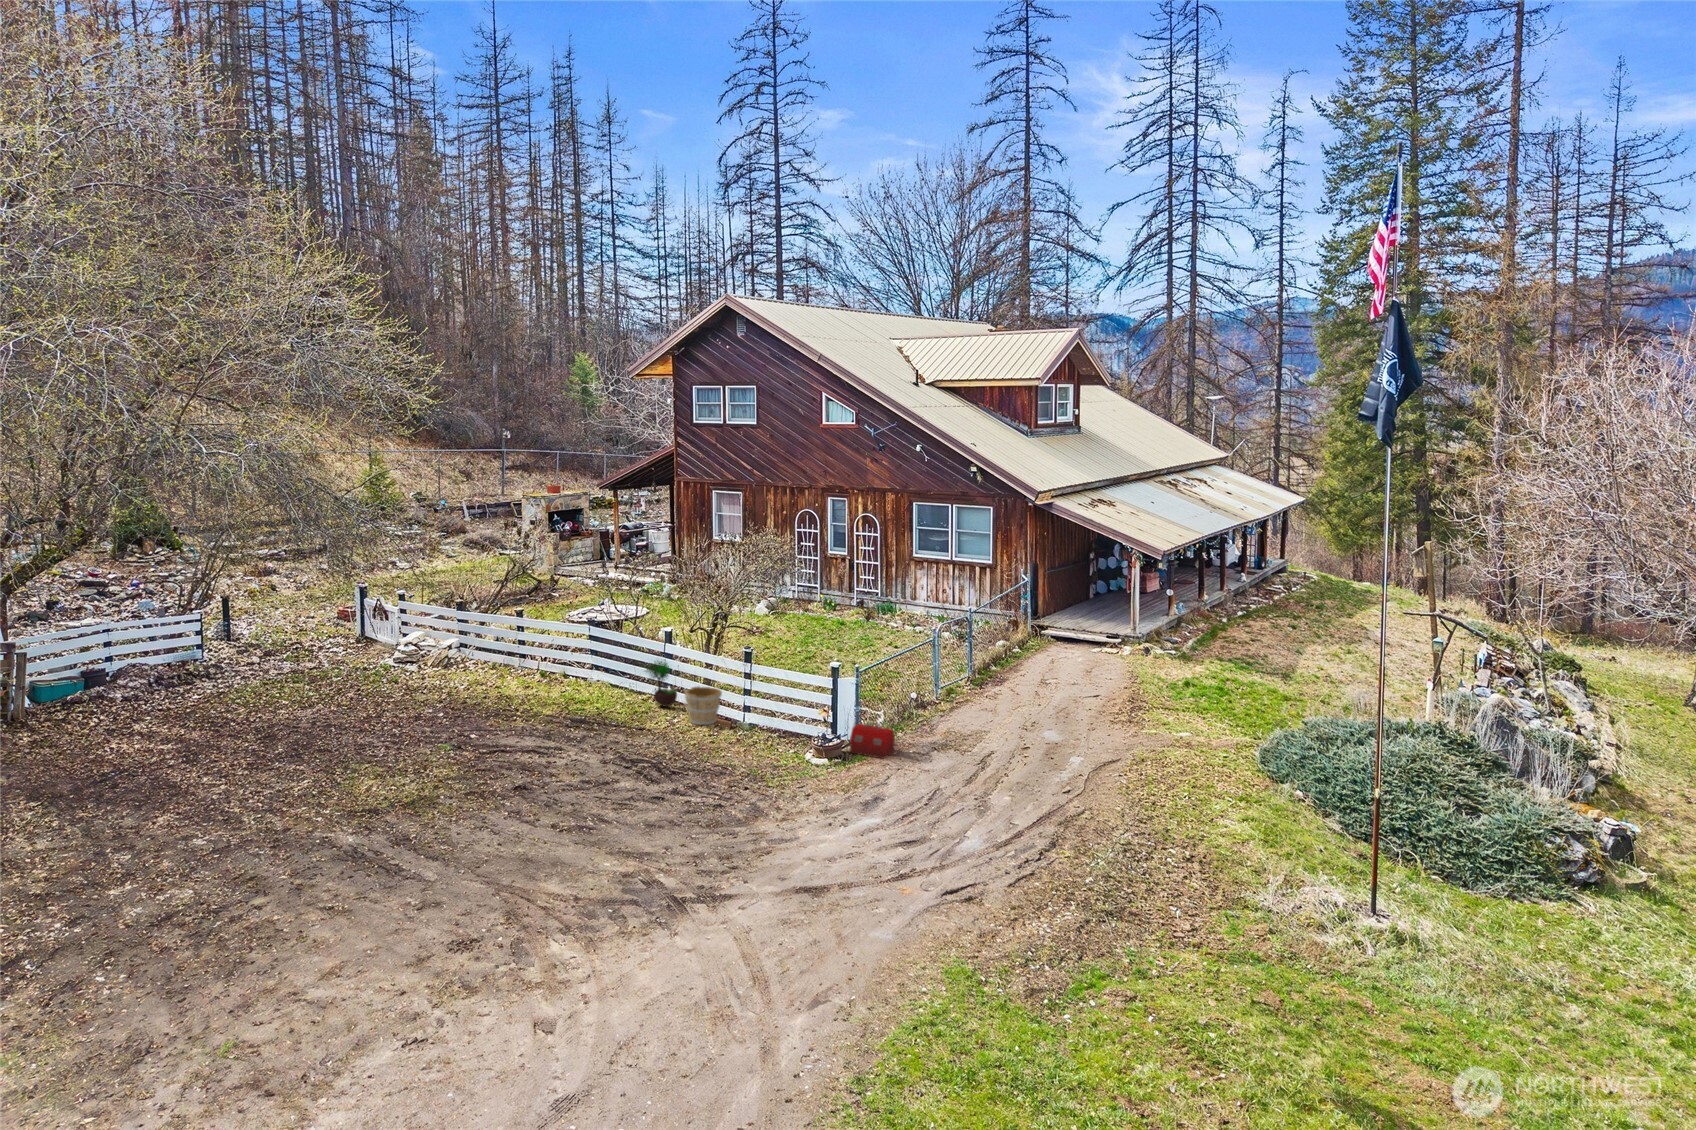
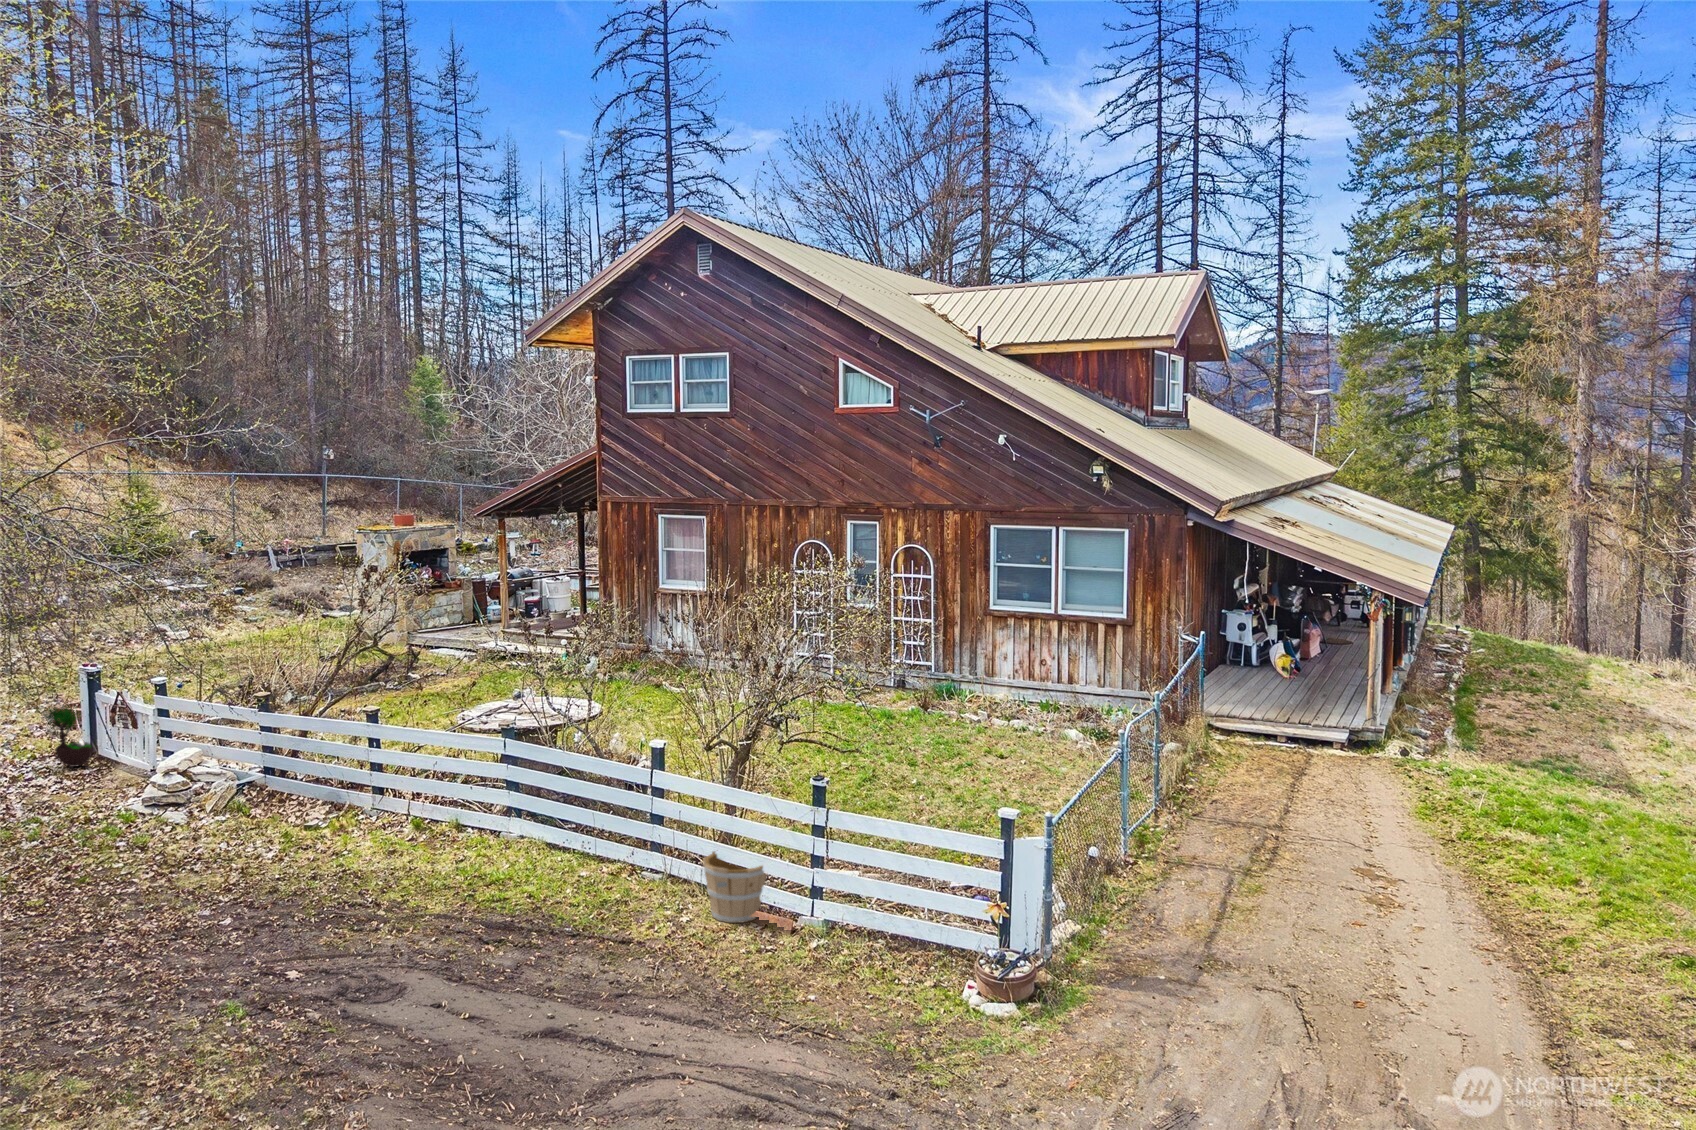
potted tree: present [646,660,677,707] -> present [43,705,93,767]
toolbox: present [850,722,895,759] -> none [1035,916,1114,988]

